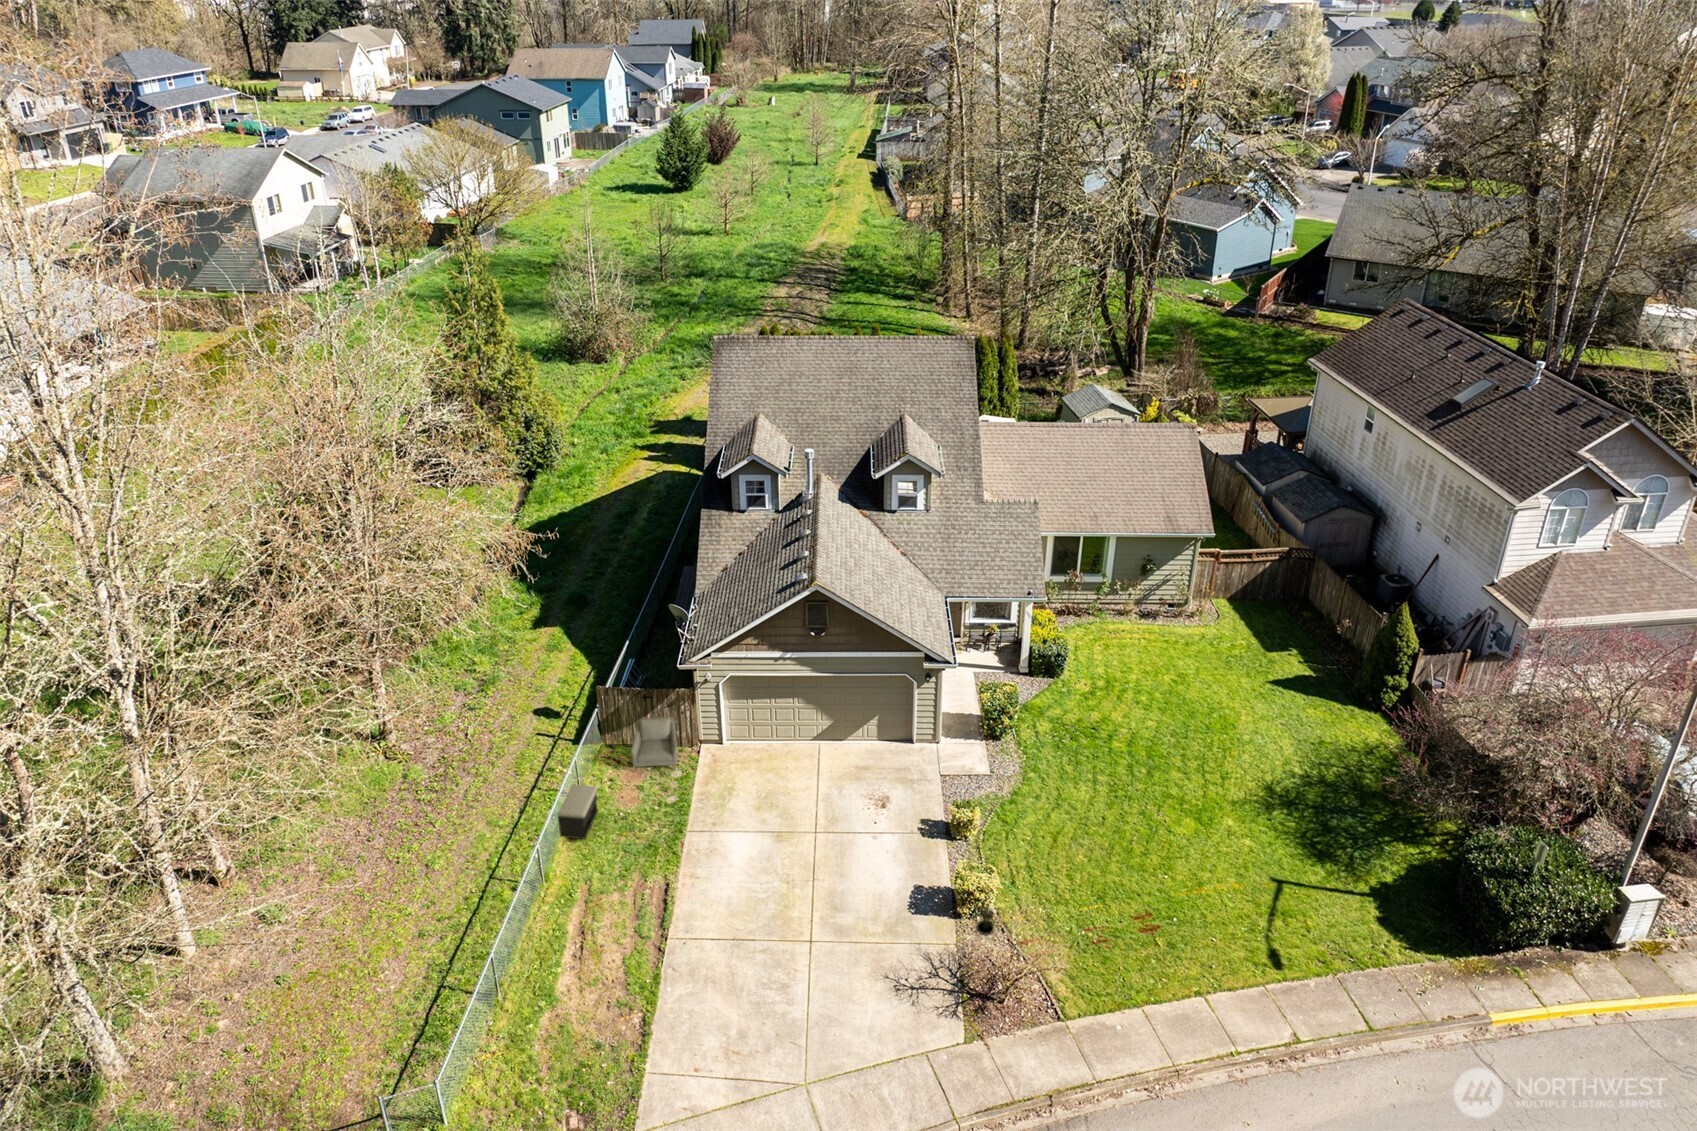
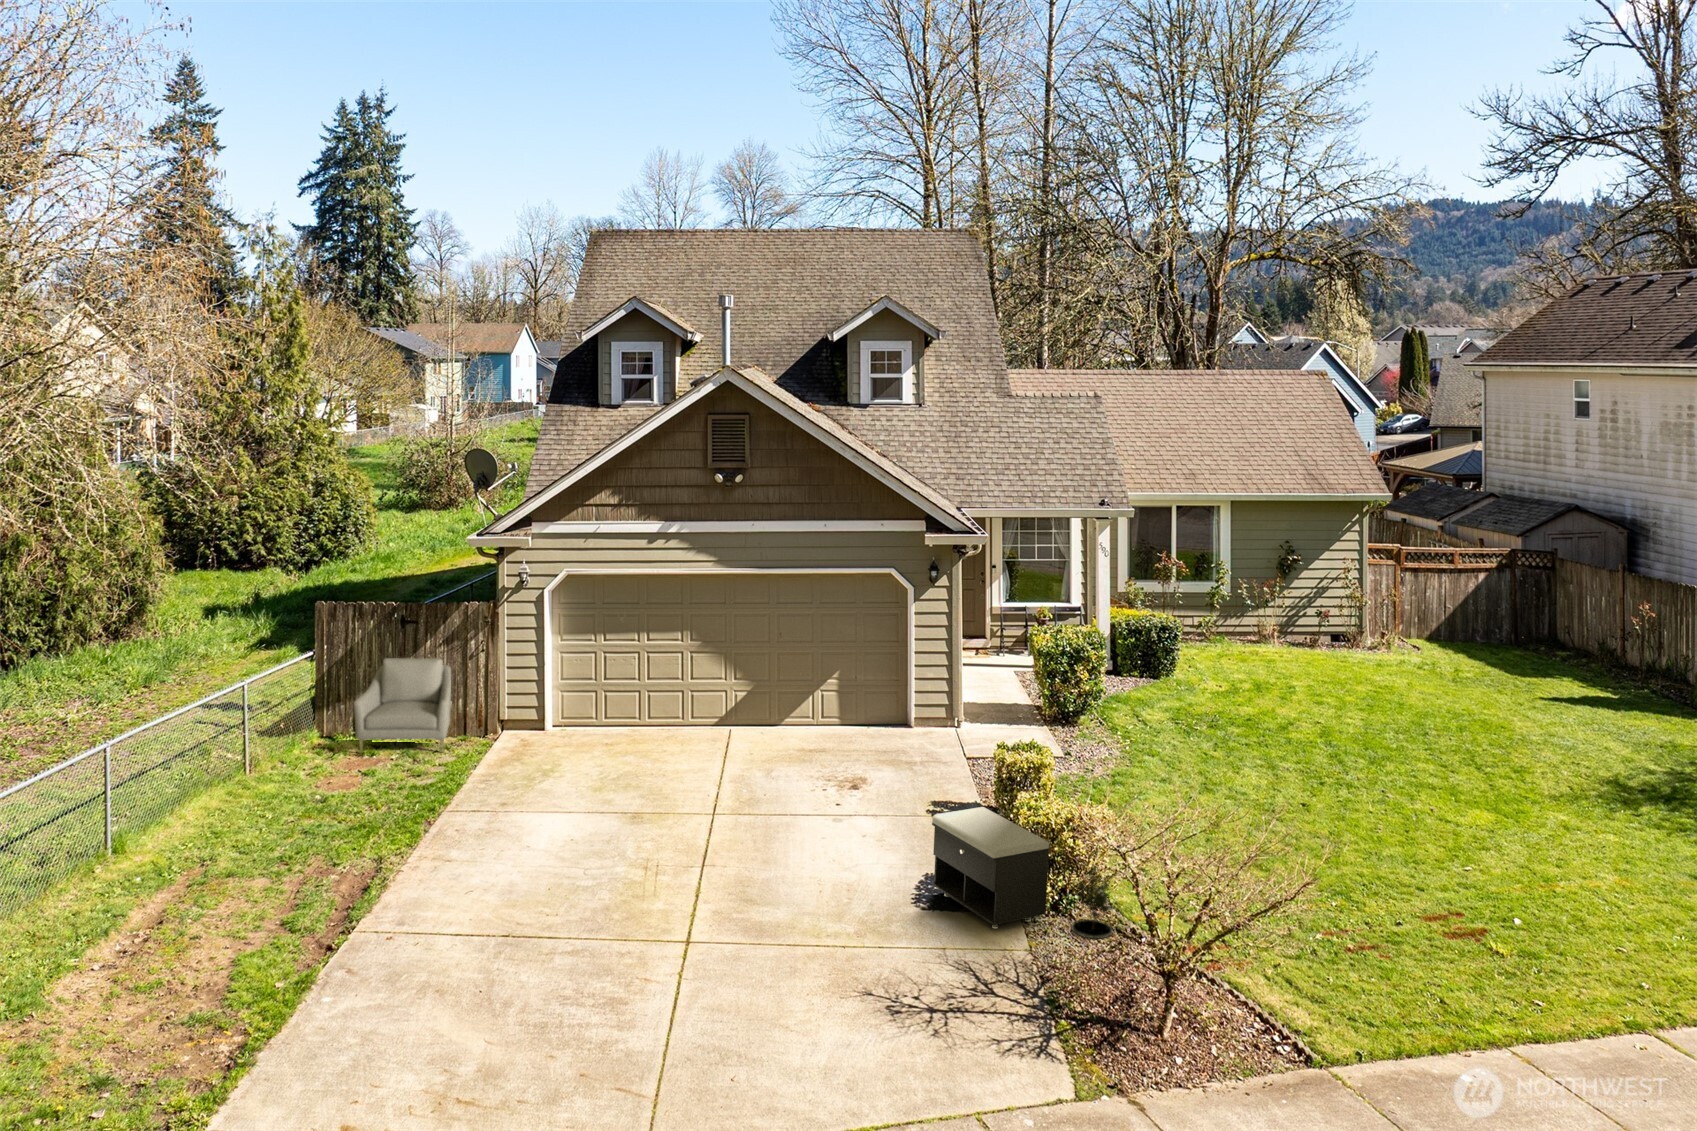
storage bench: present [558,784,598,839] -> present [932,807,1049,929]

